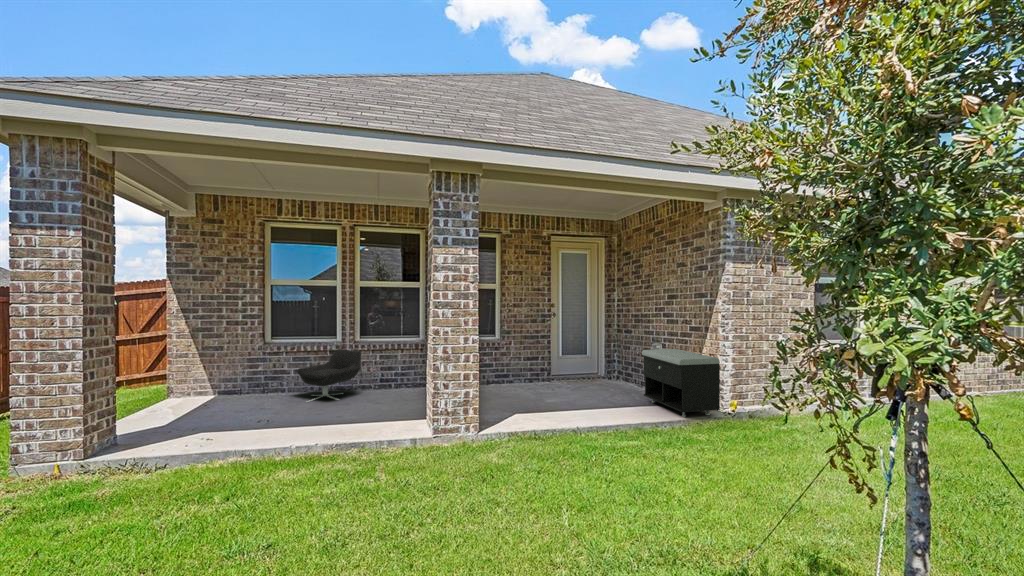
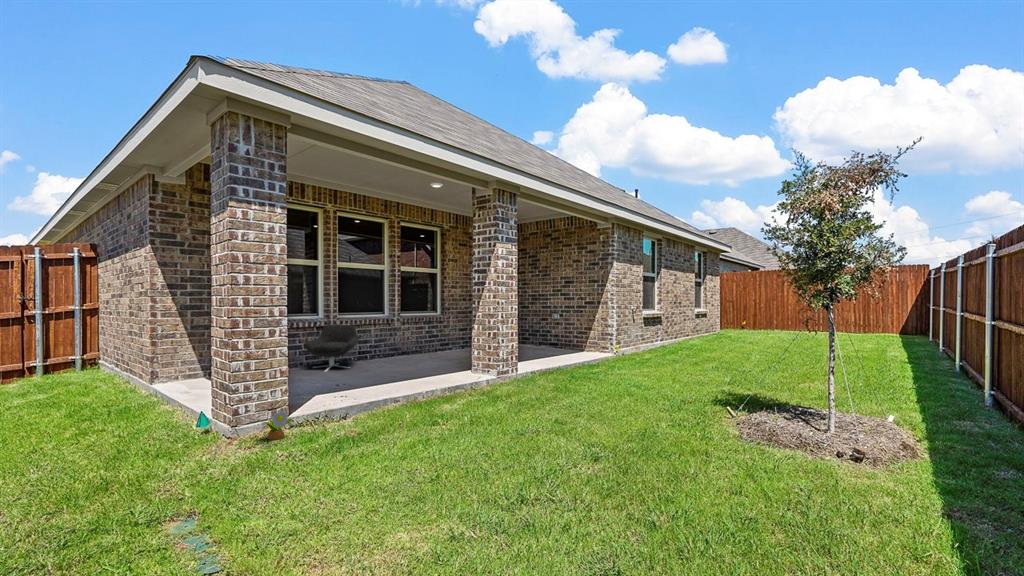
storage bench: present [642,349,720,417] -> none [558,316,610,355]
decorative plant: none [24,454,72,486] -> present [262,410,293,440]

